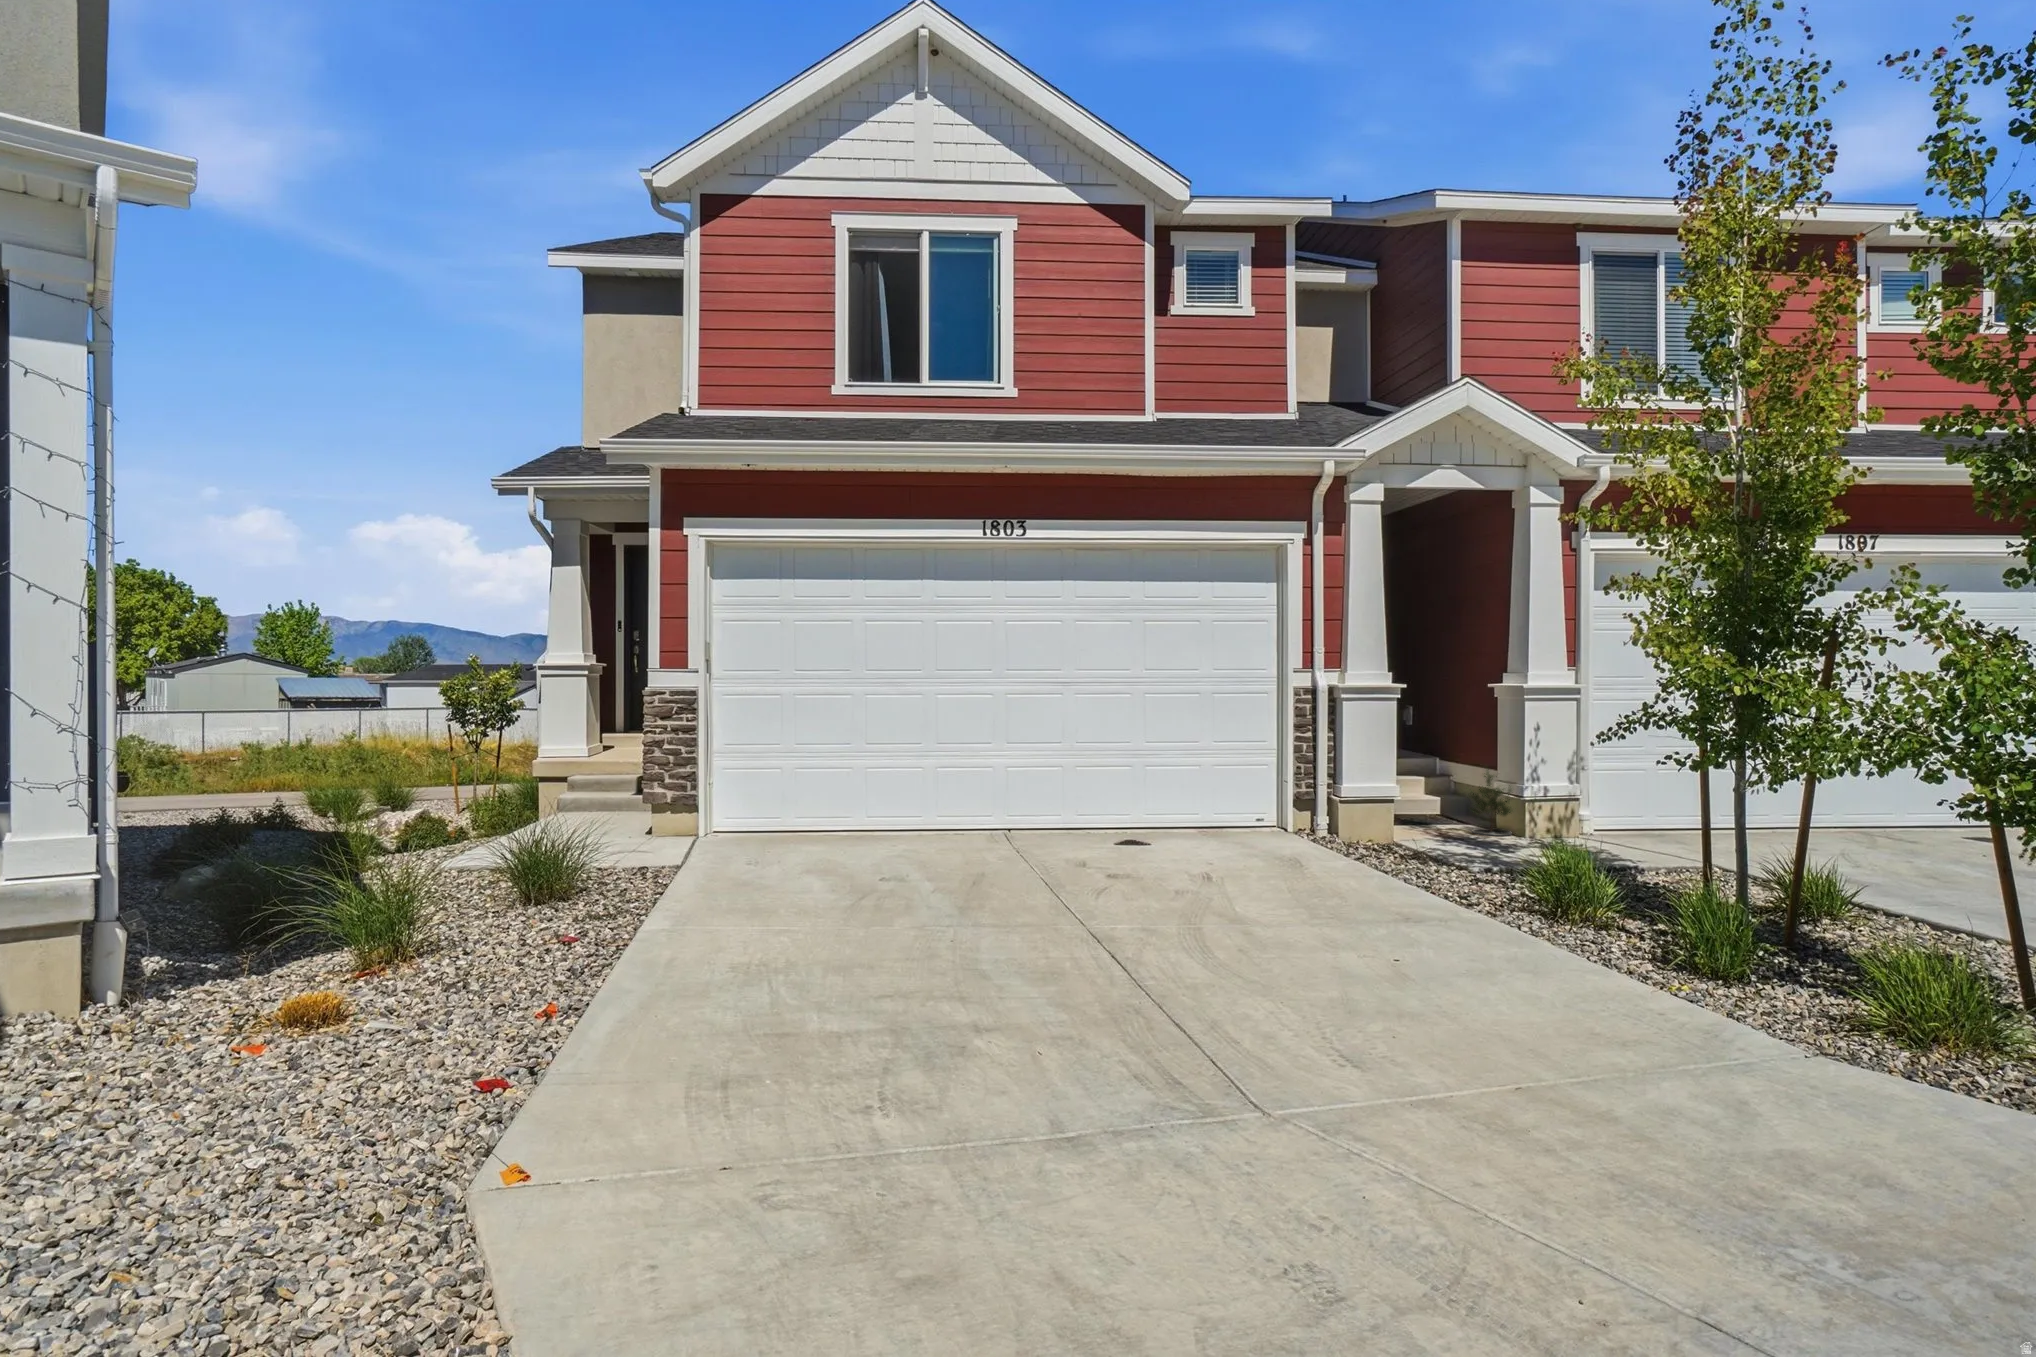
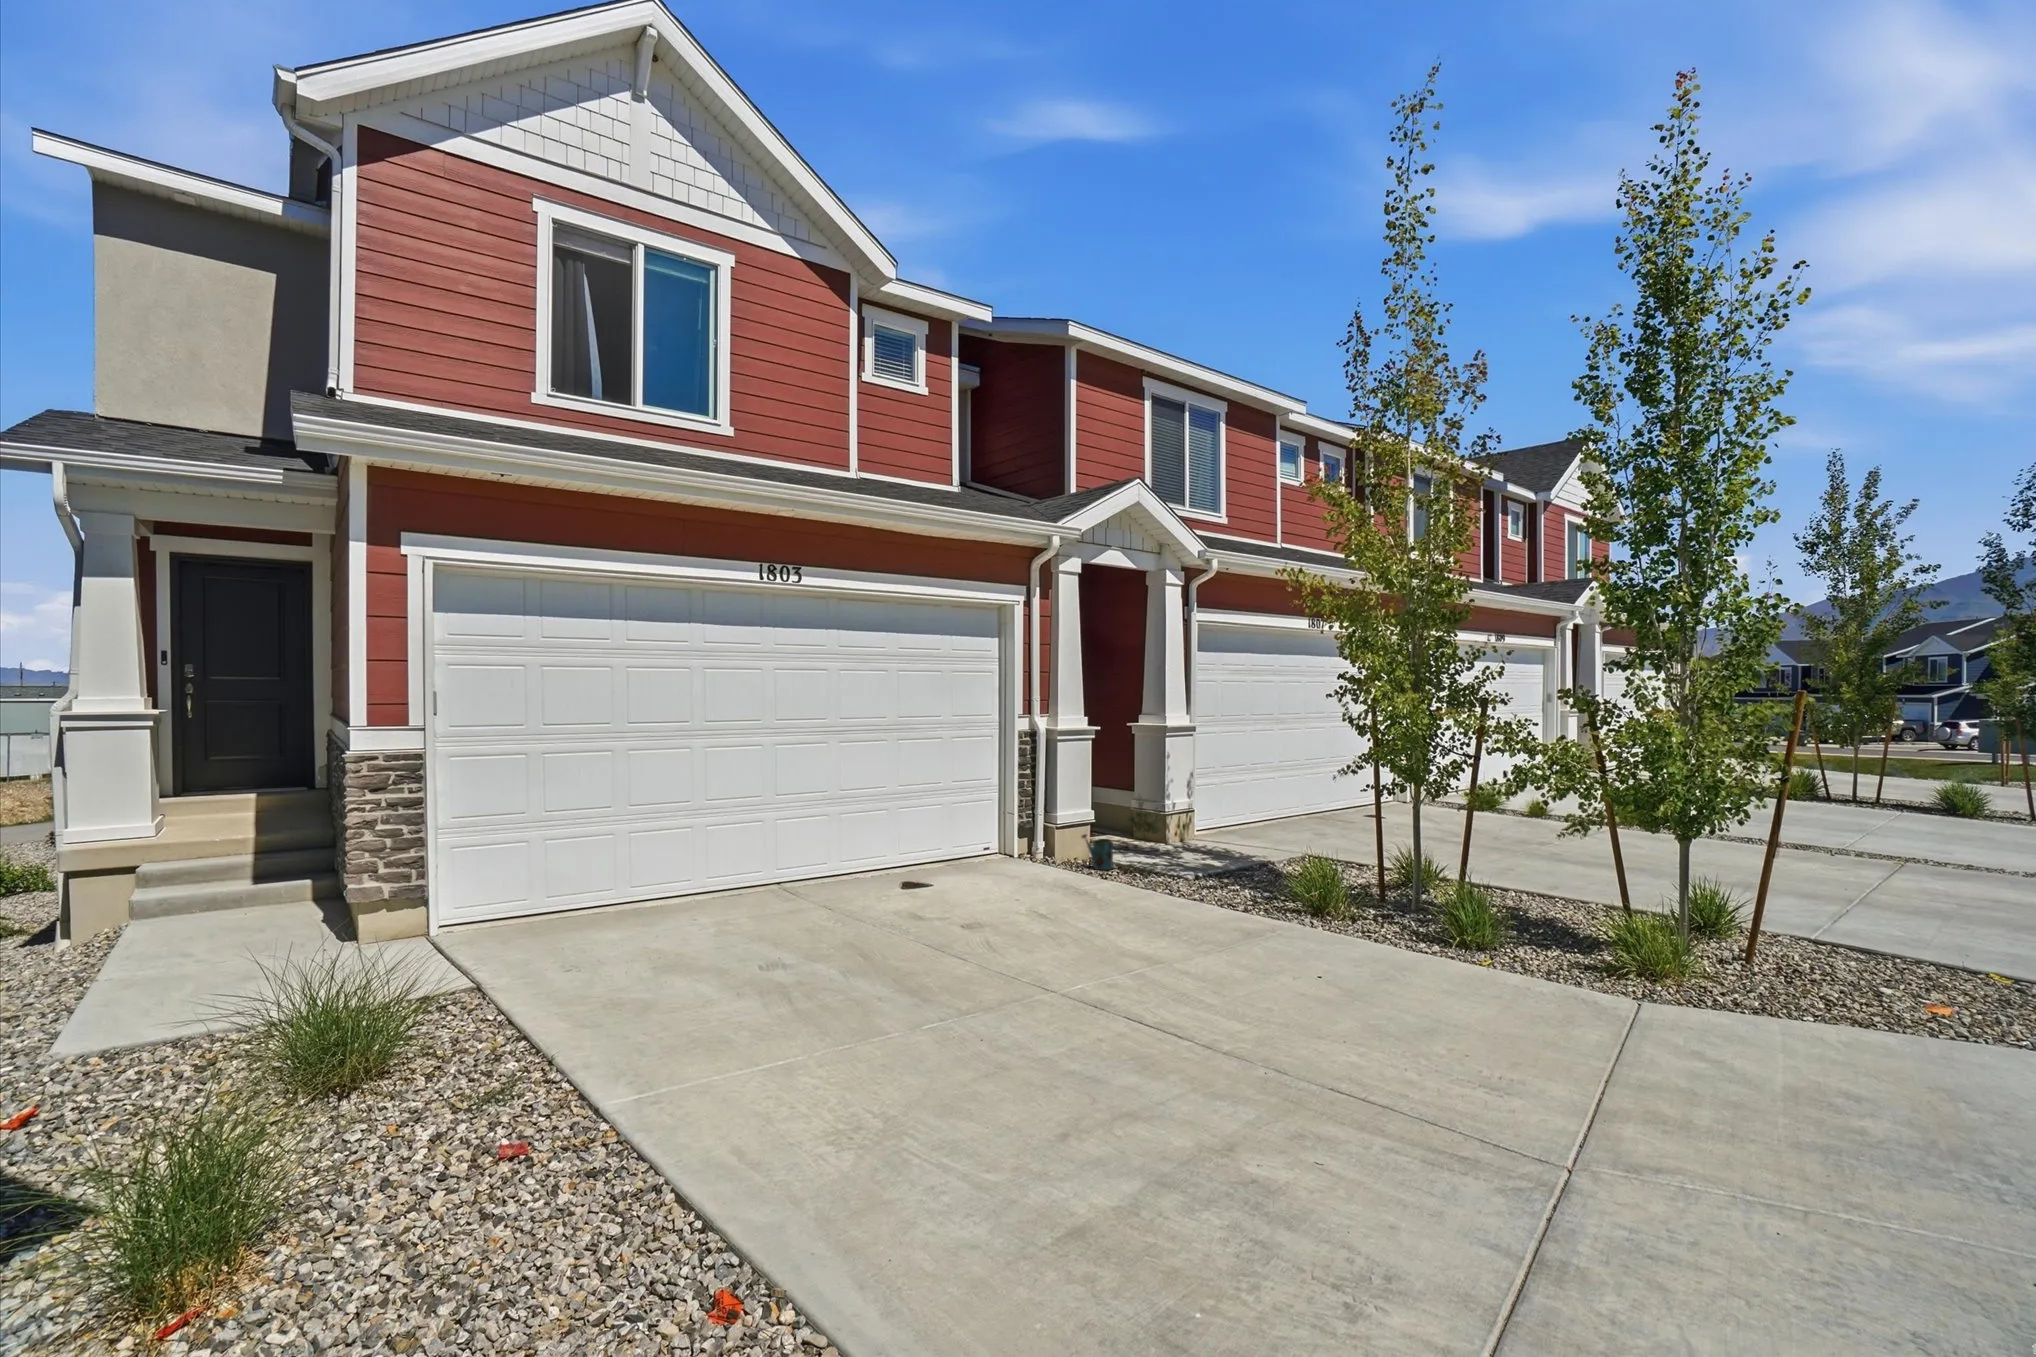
watering can: none [1365,806,1393,849] -> present [1082,834,1117,870]

